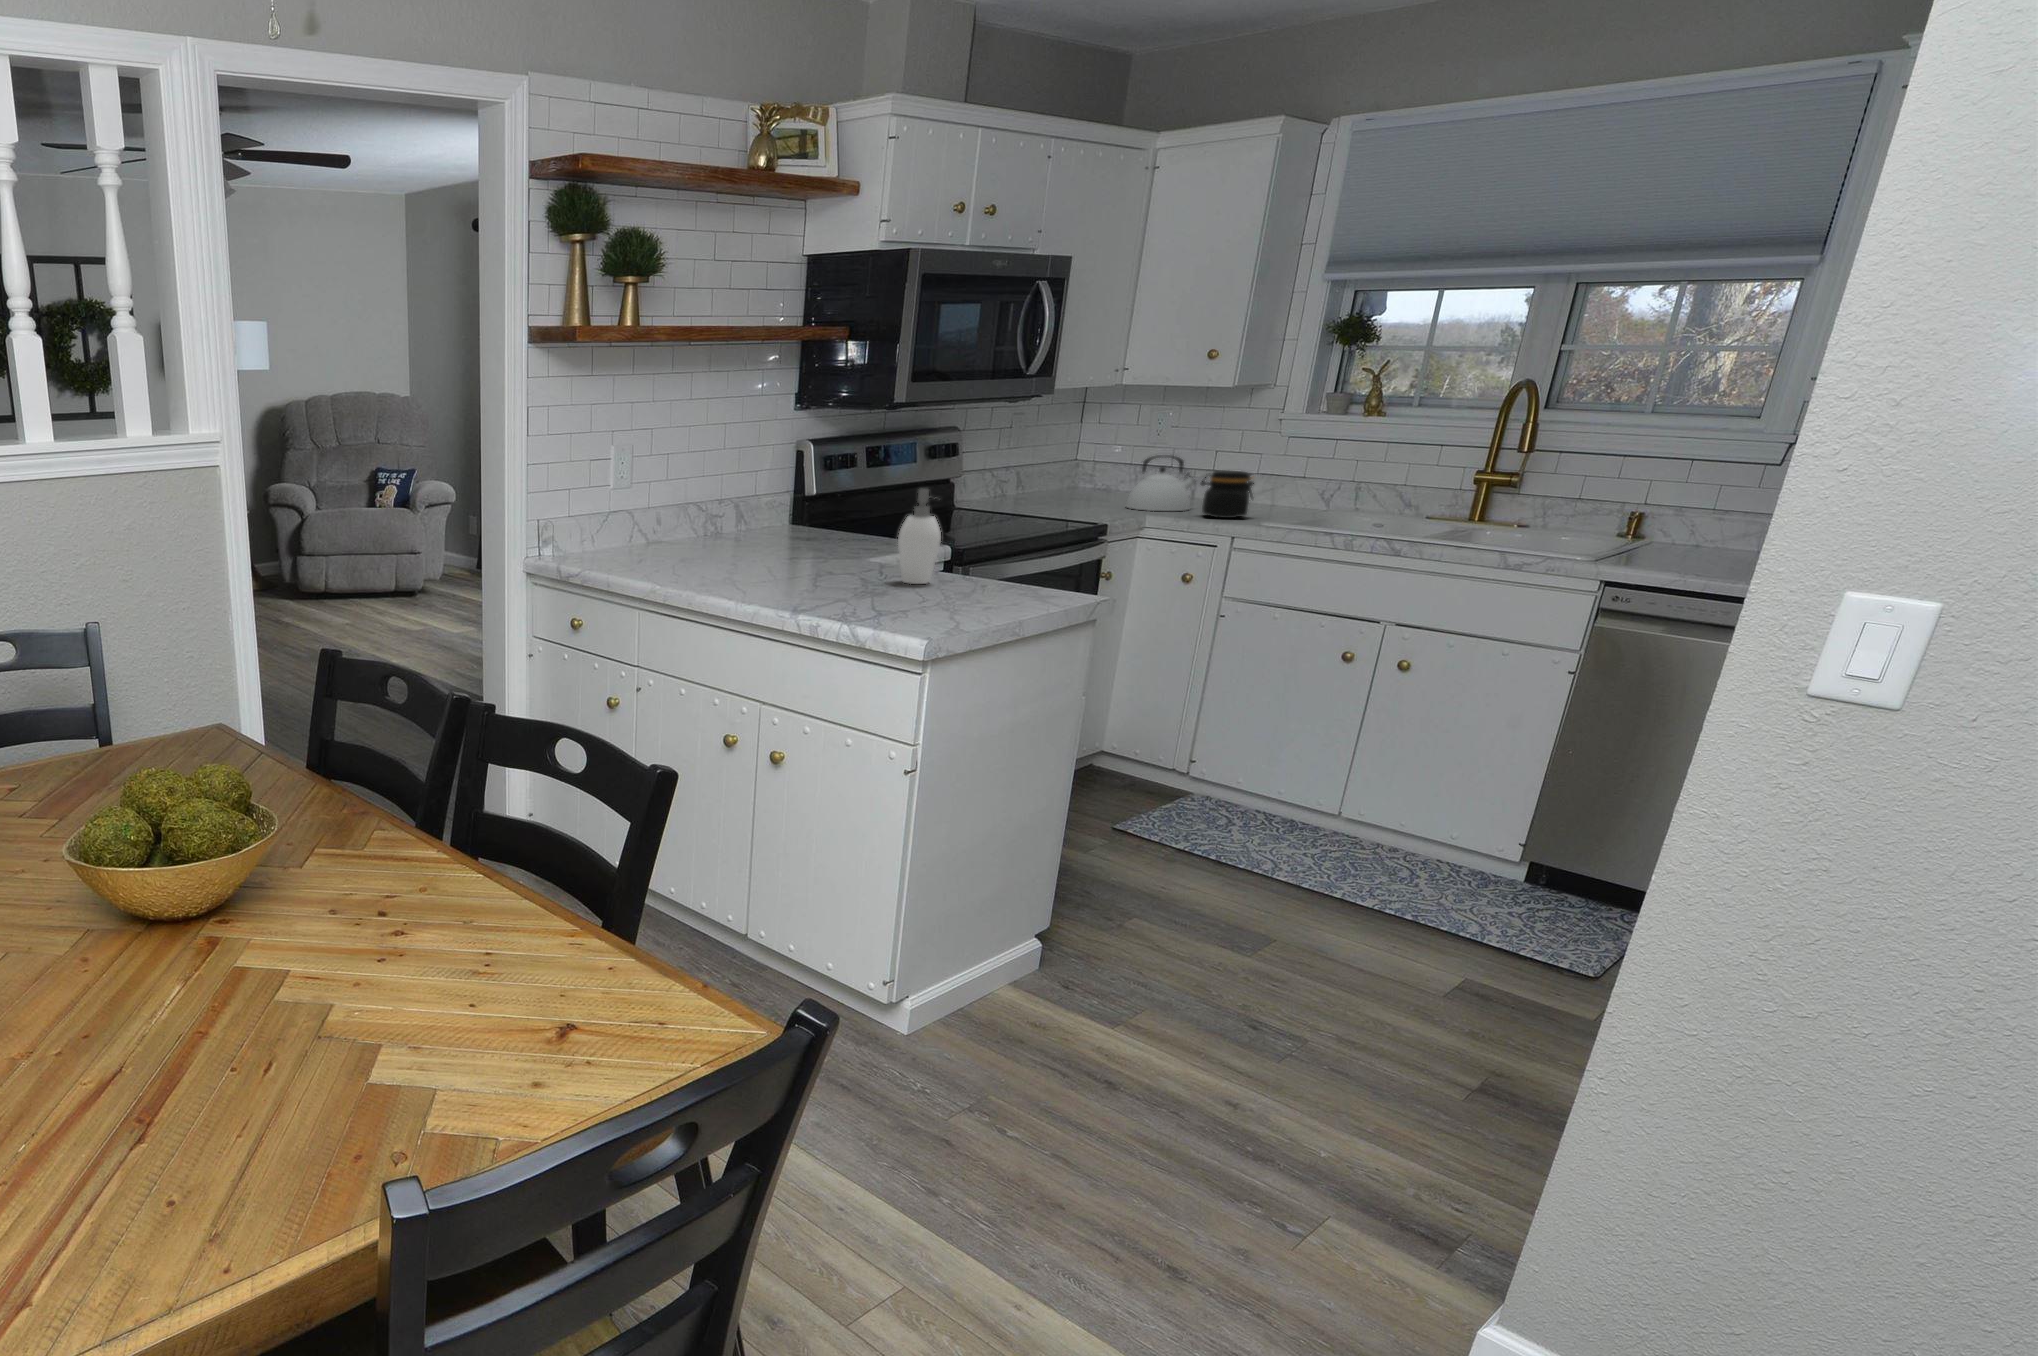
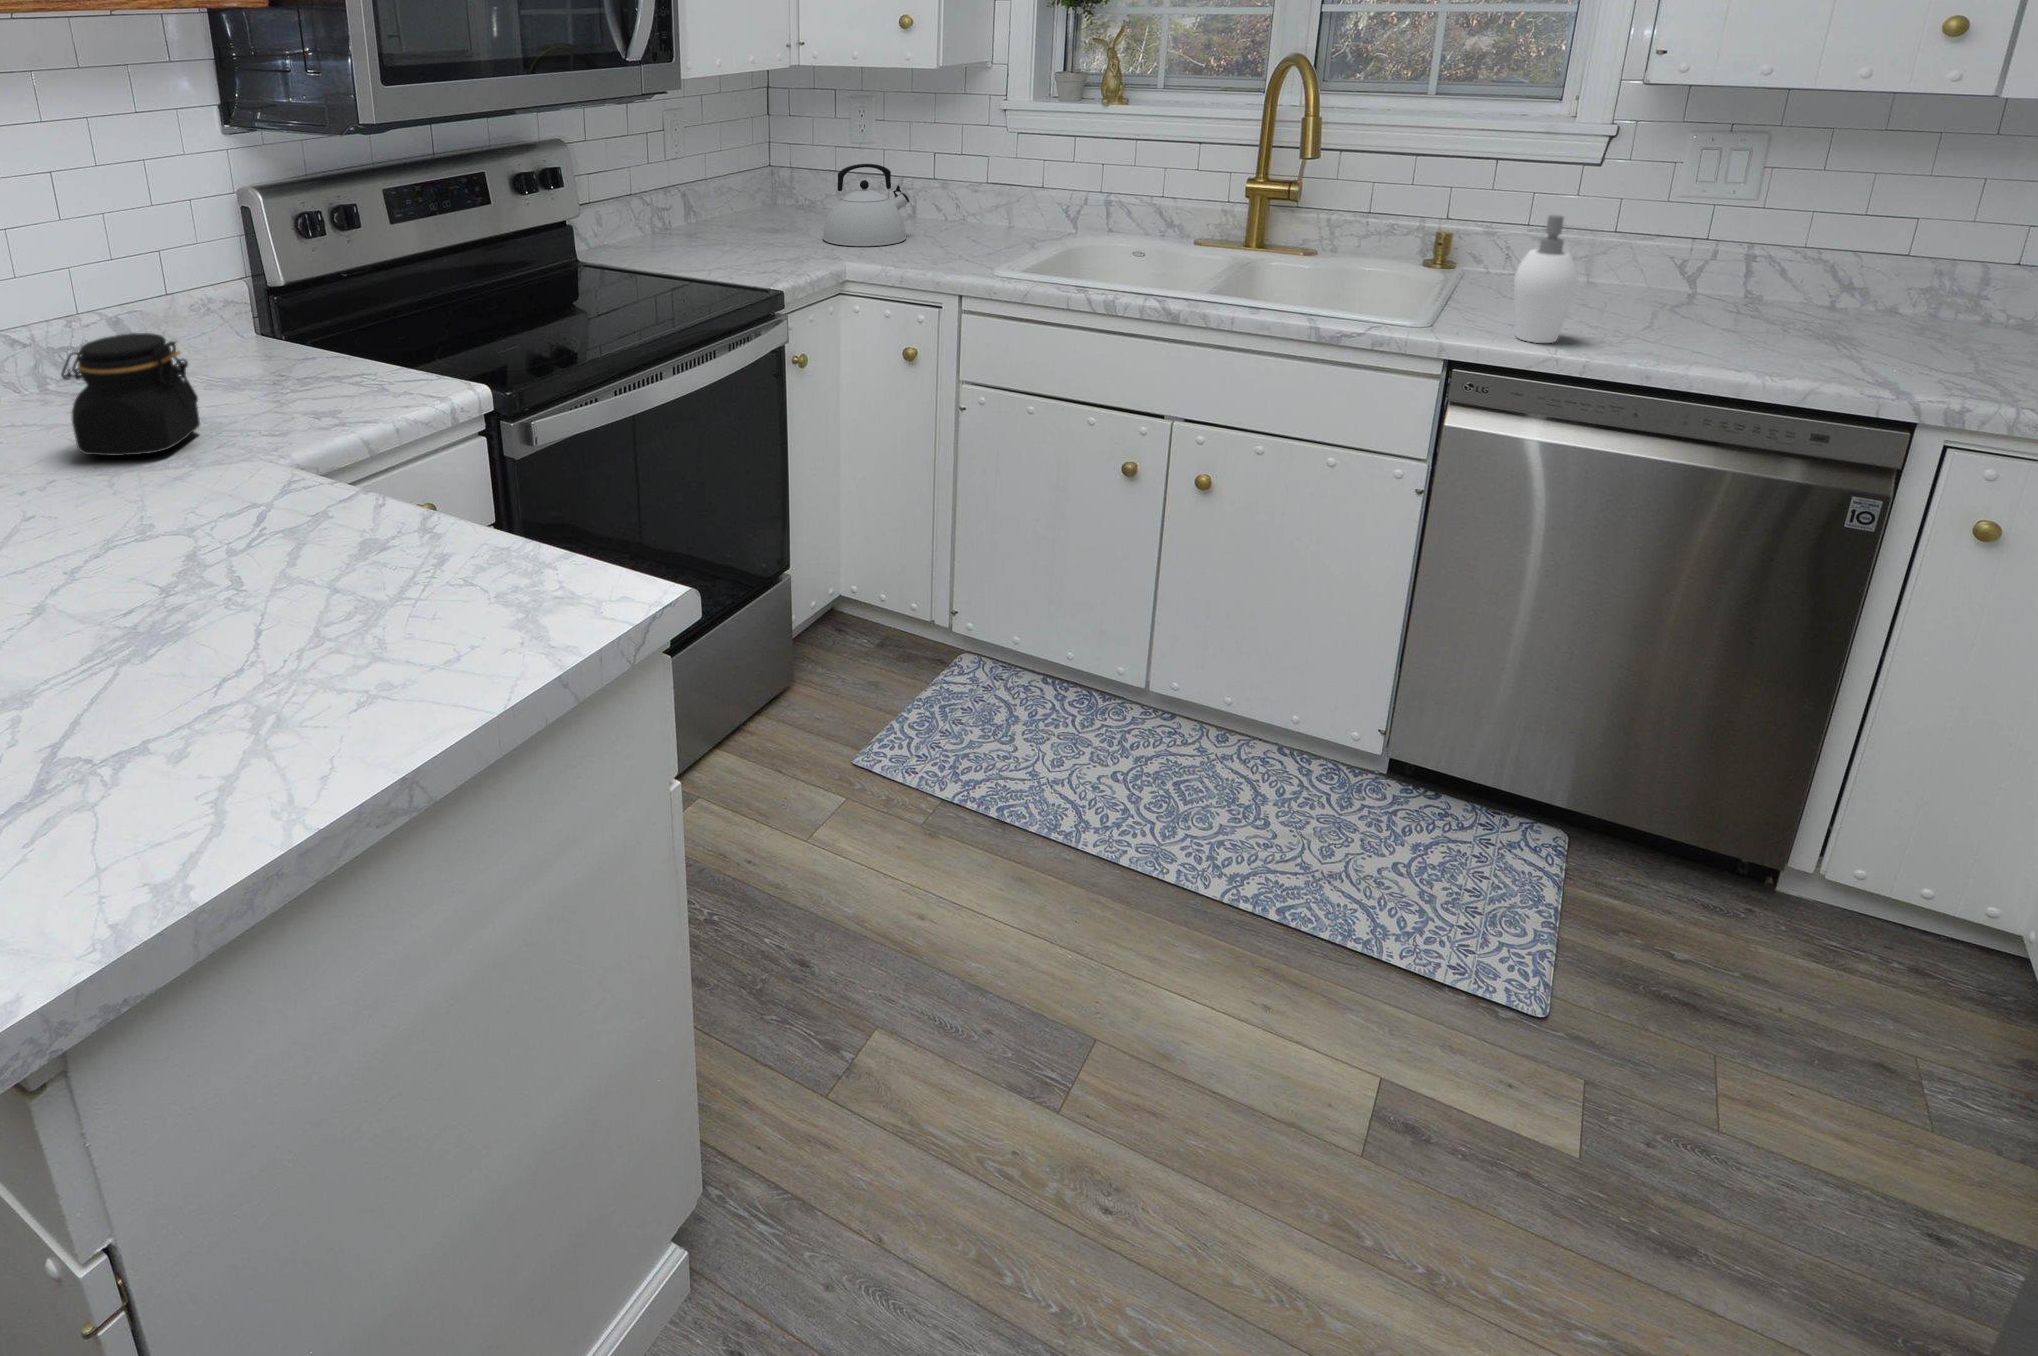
jar: present [1201,471,1254,518] -> present [61,333,200,456]
soap dispenser: present [898,489,941,584] -> present [1514,215,1577,343]

